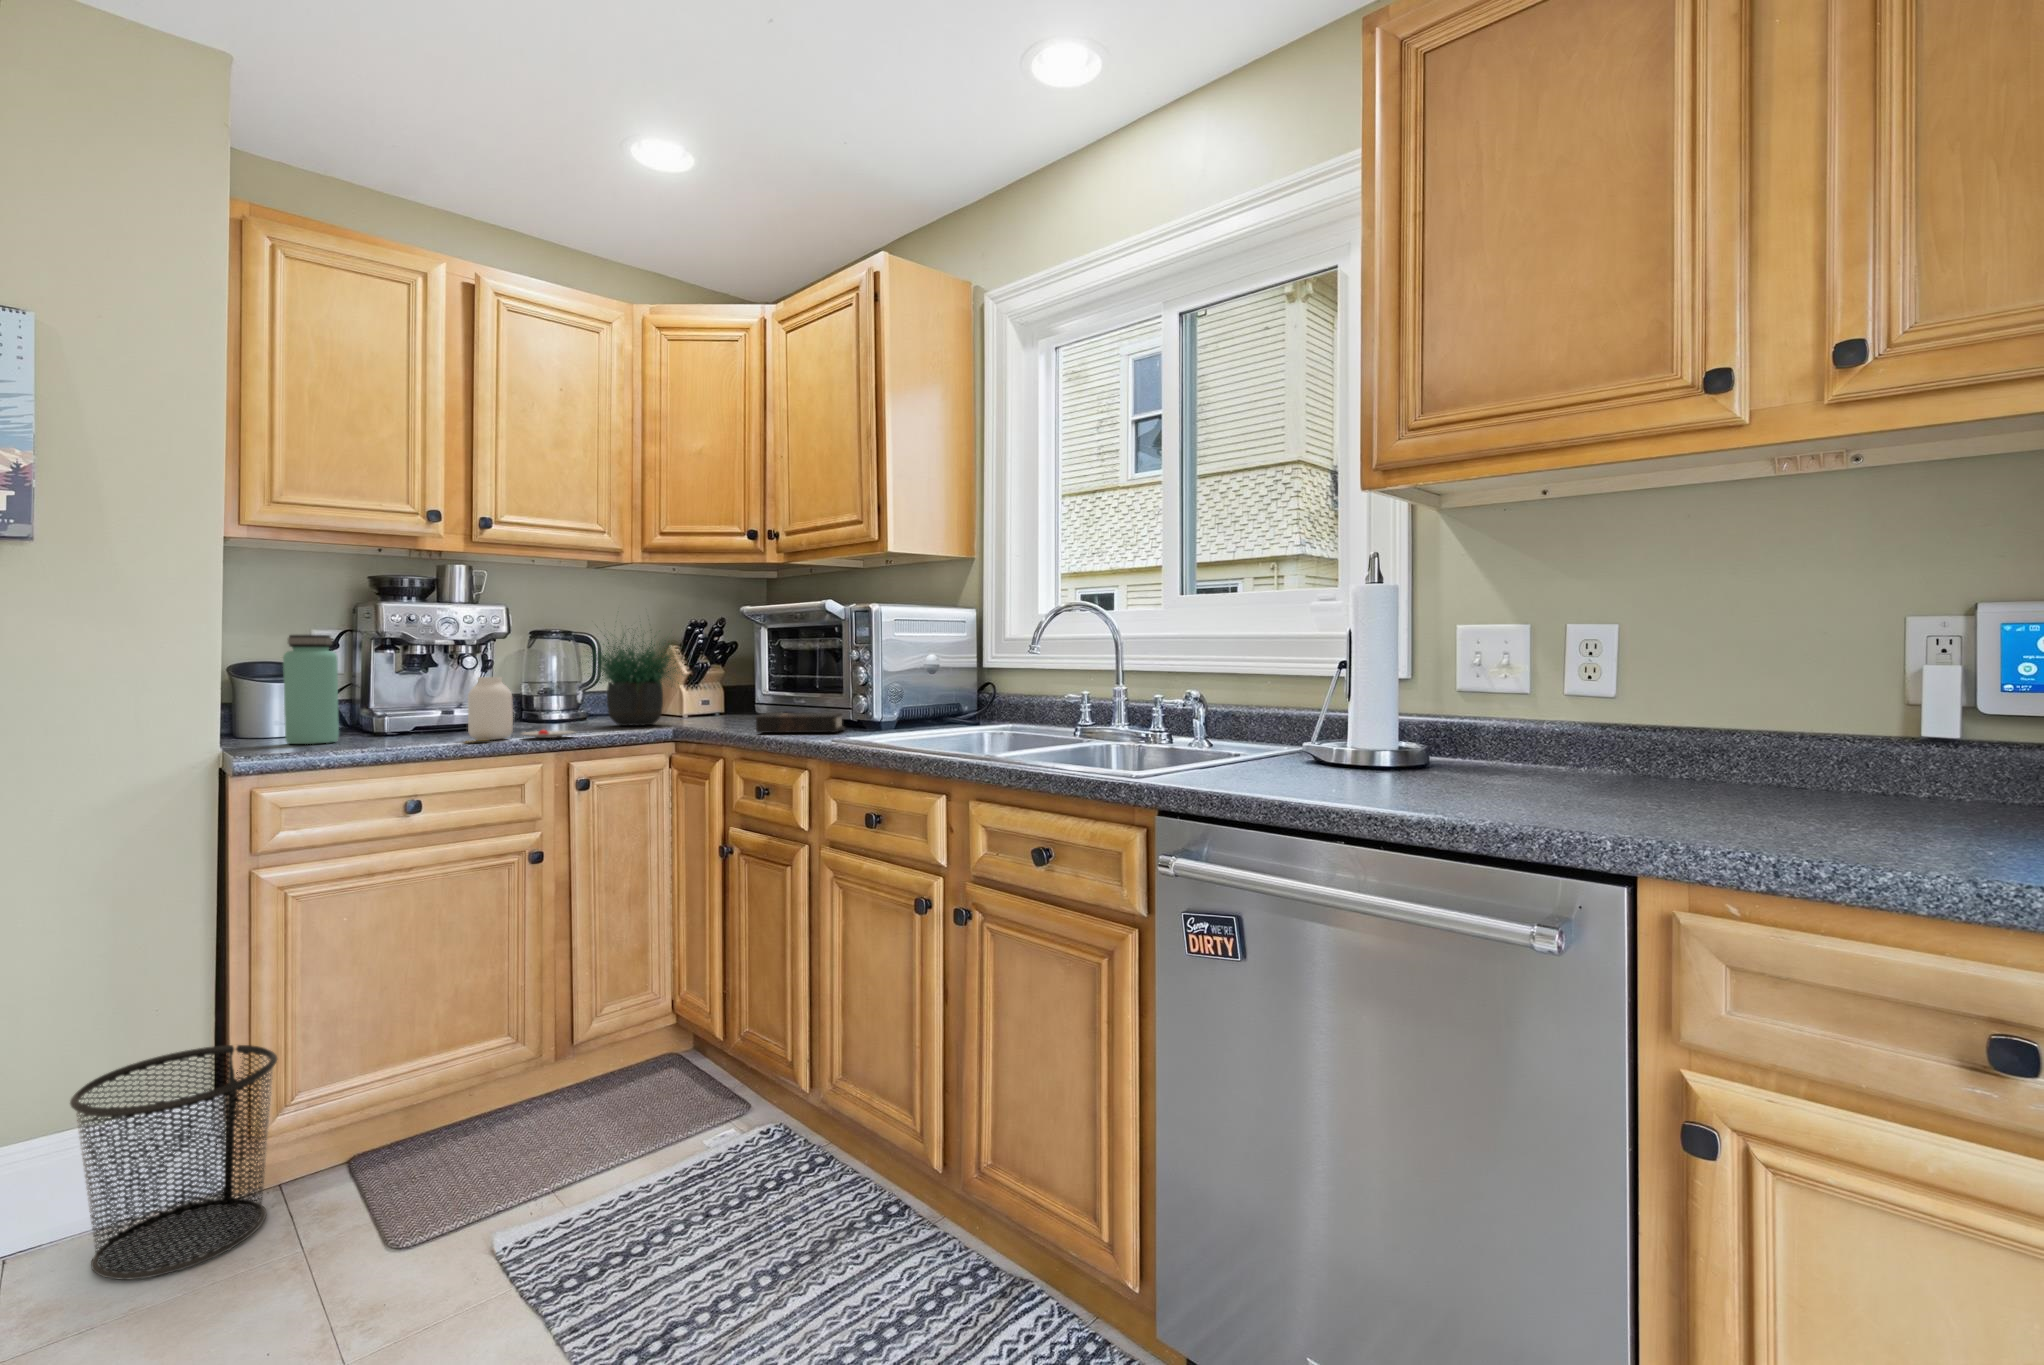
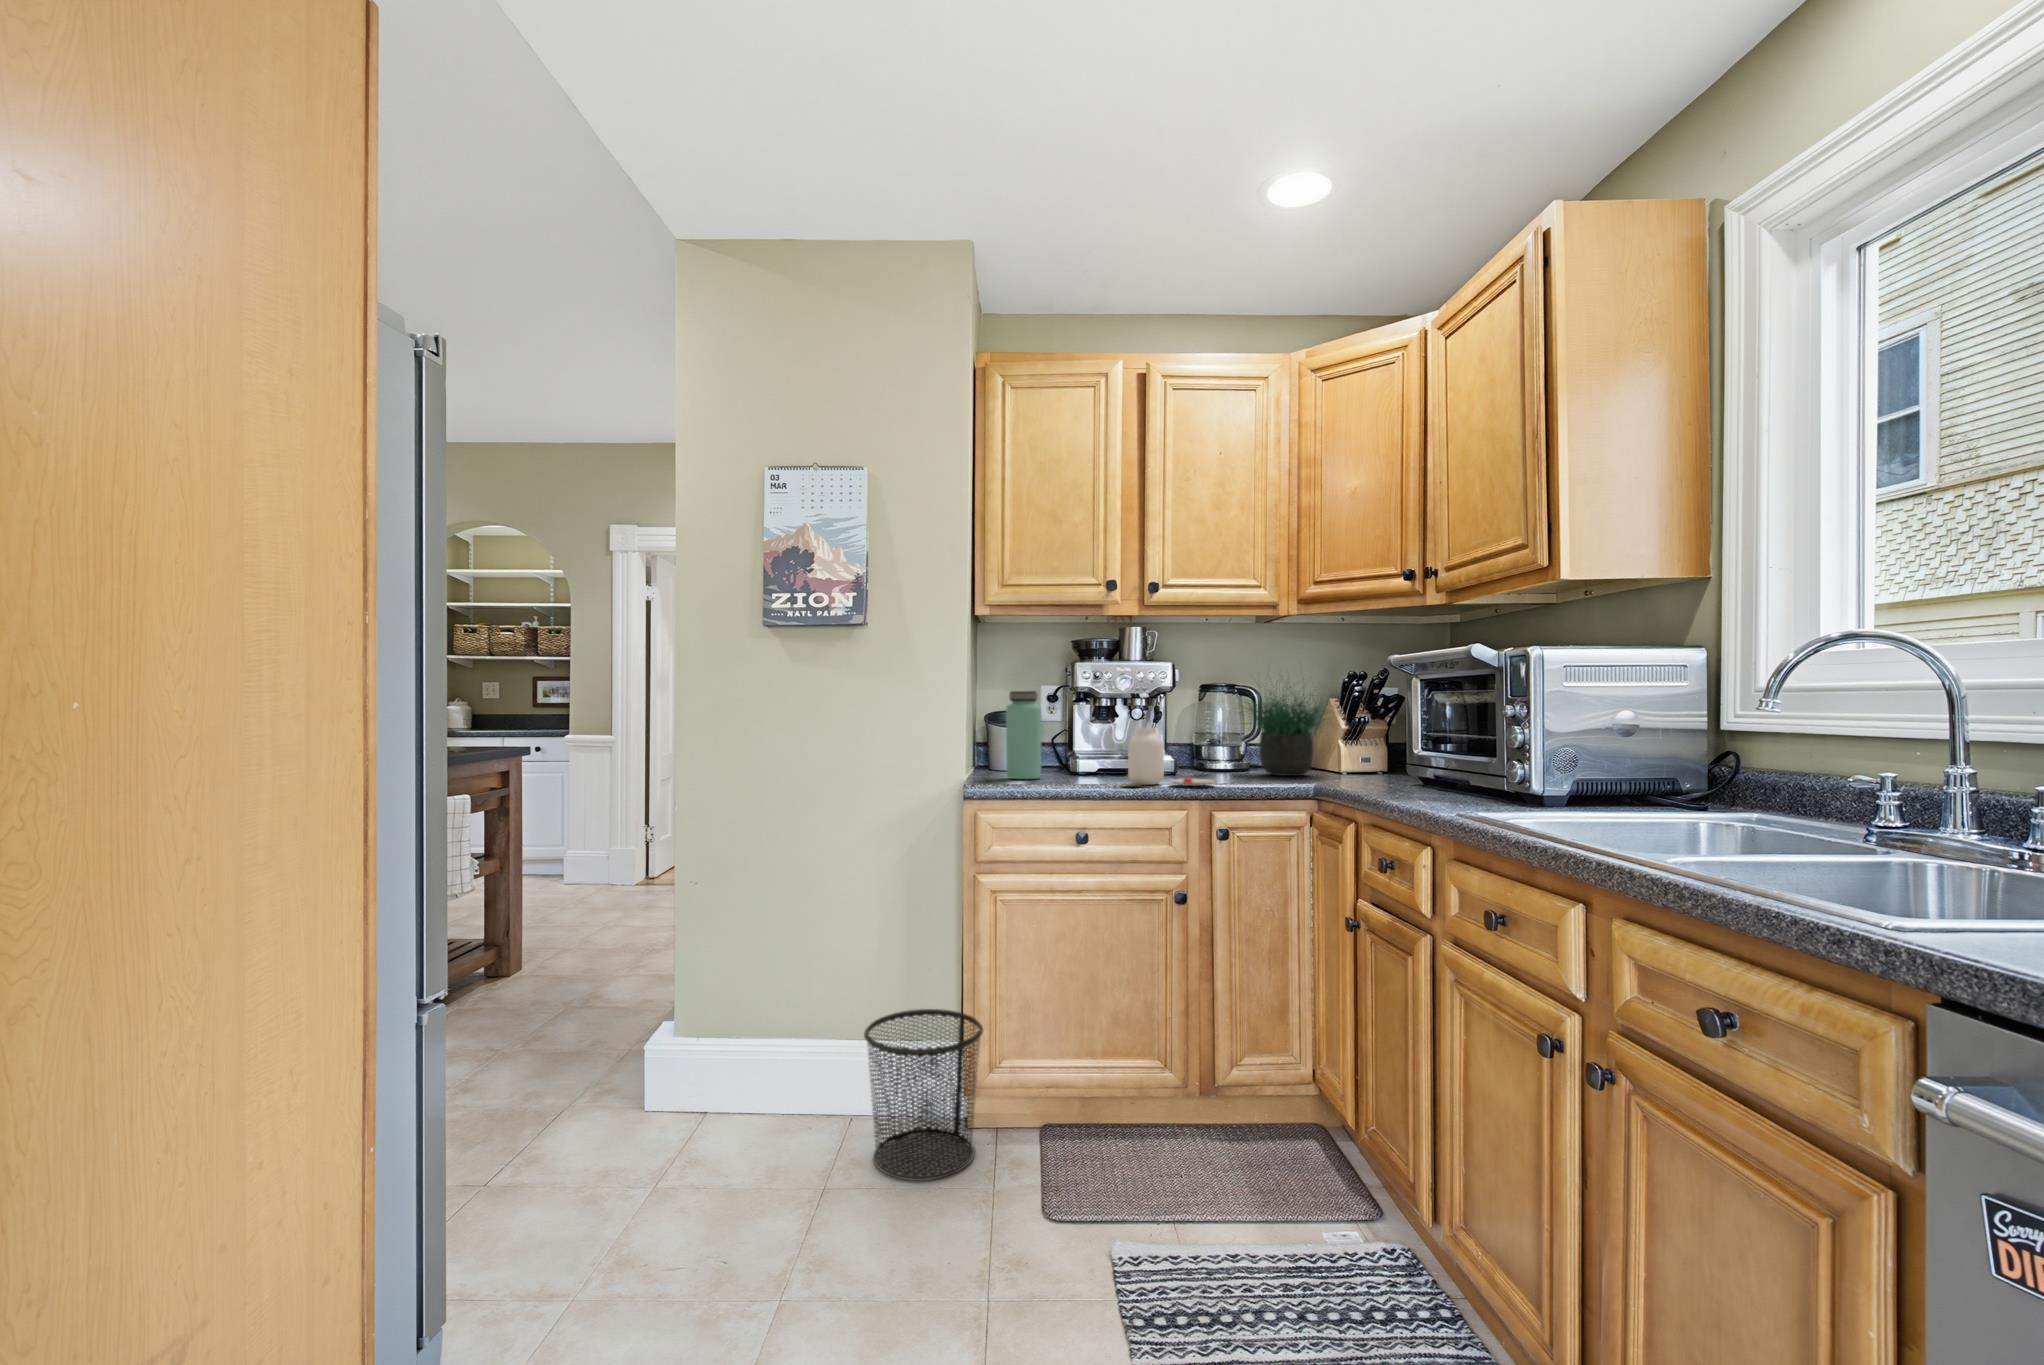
hardback book: present [756,712,844,733] -> none [1392,771,1502,800]

